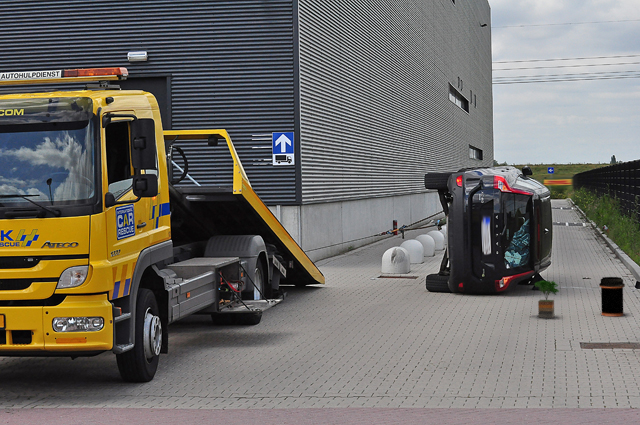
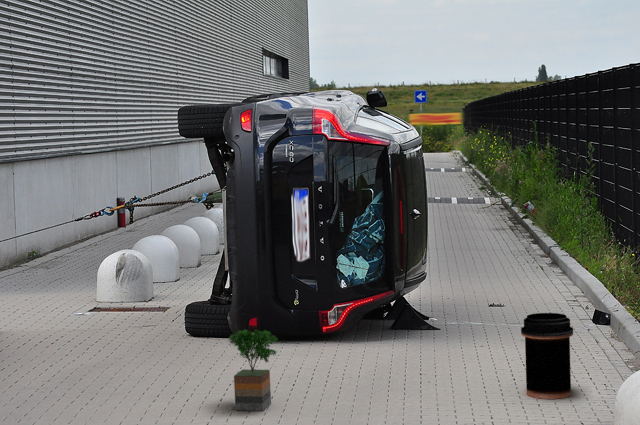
potted tree: present [535,281,559,318] -> present [229,329,277,411]

